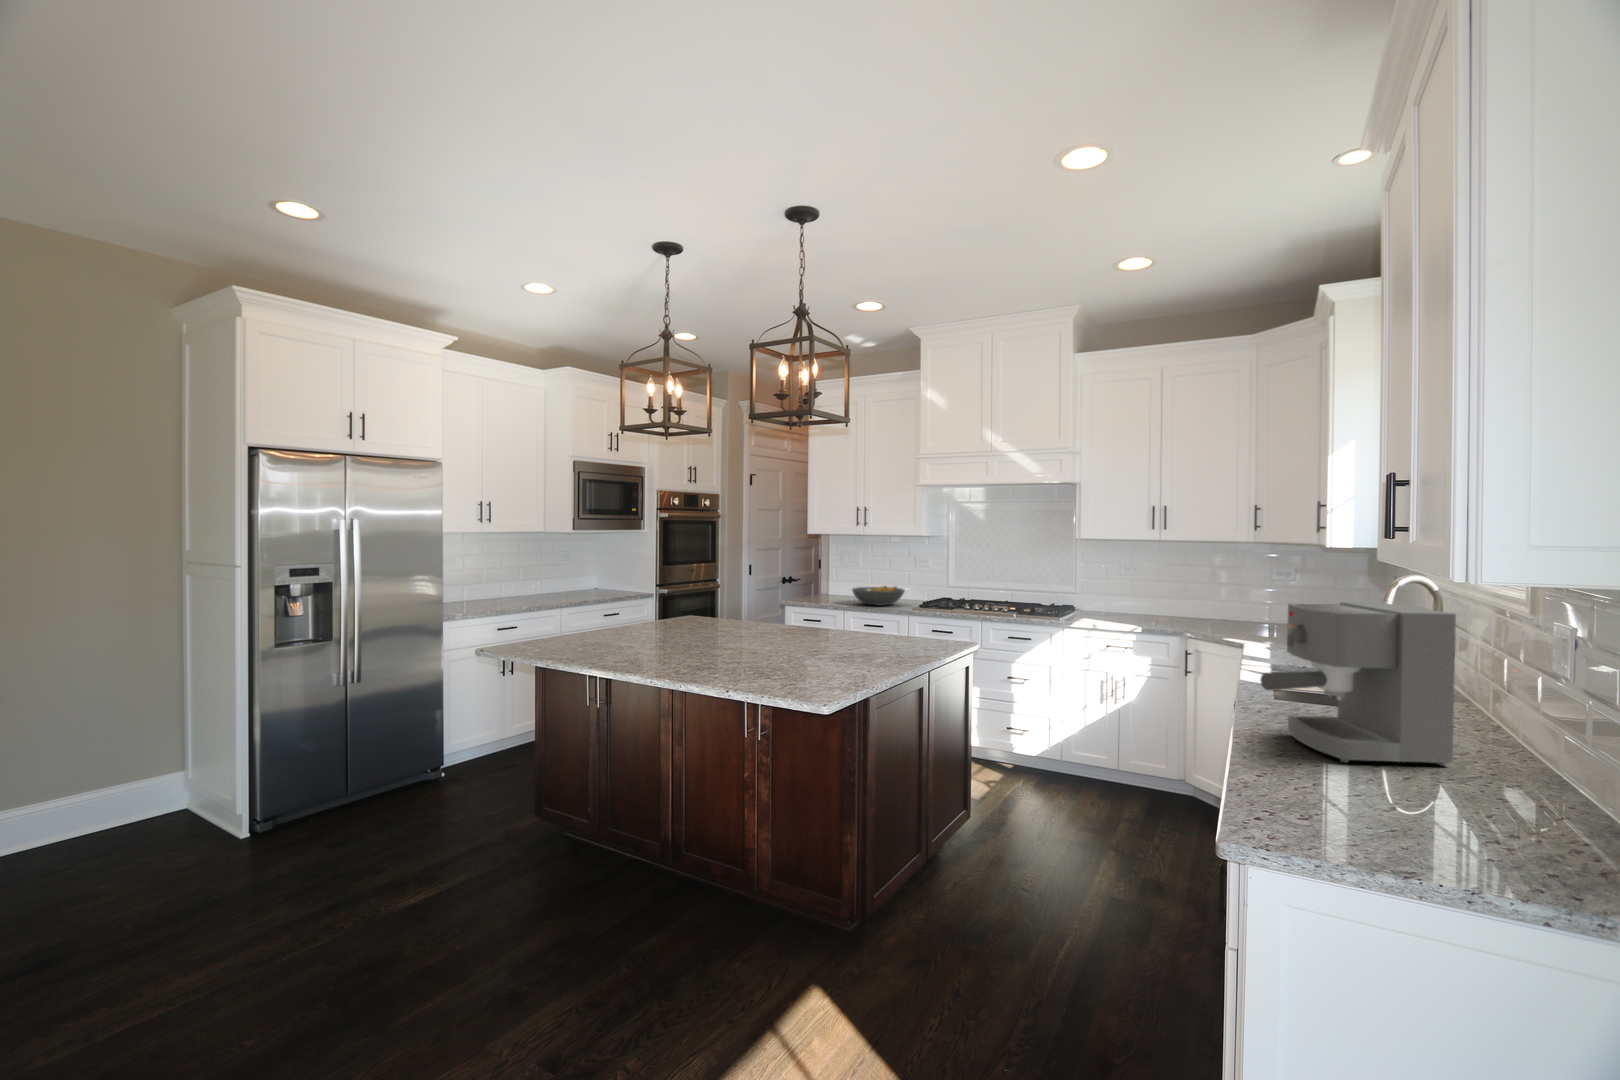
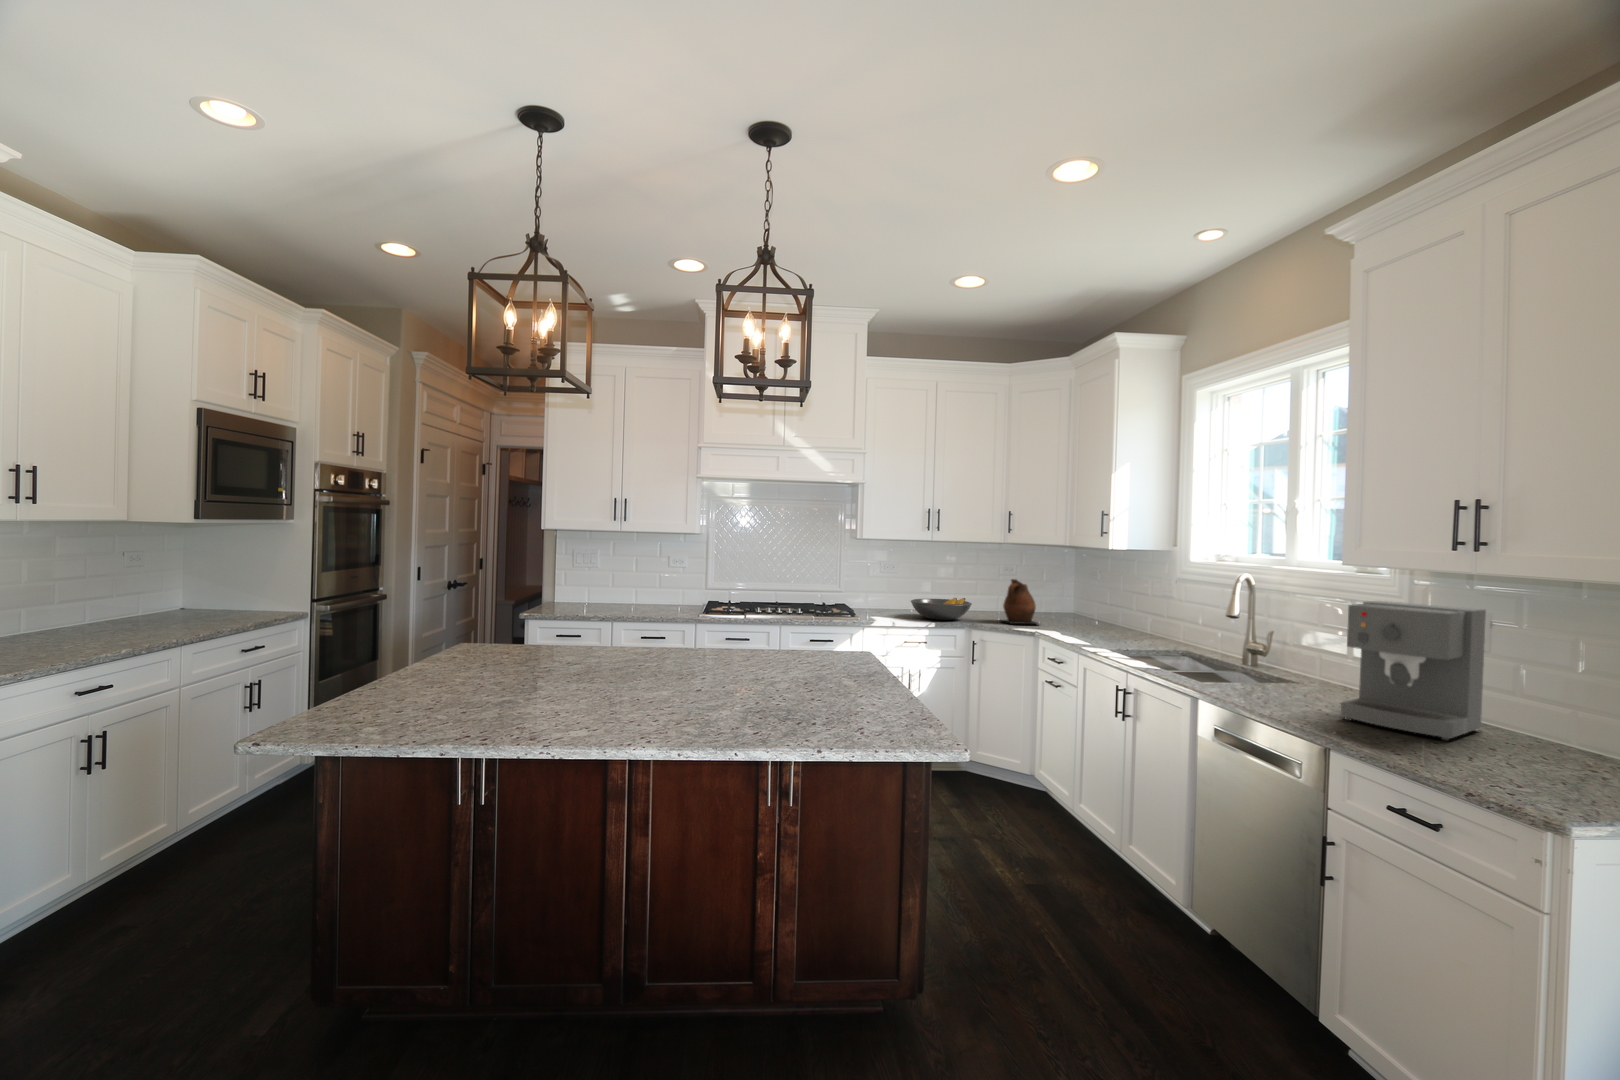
ceramic pitcher: none [1228,582,1276,638] -> present [1003,579,1038,624]
fruit bowl: present [852,586,905,606] -> present [911,598,972,620]

